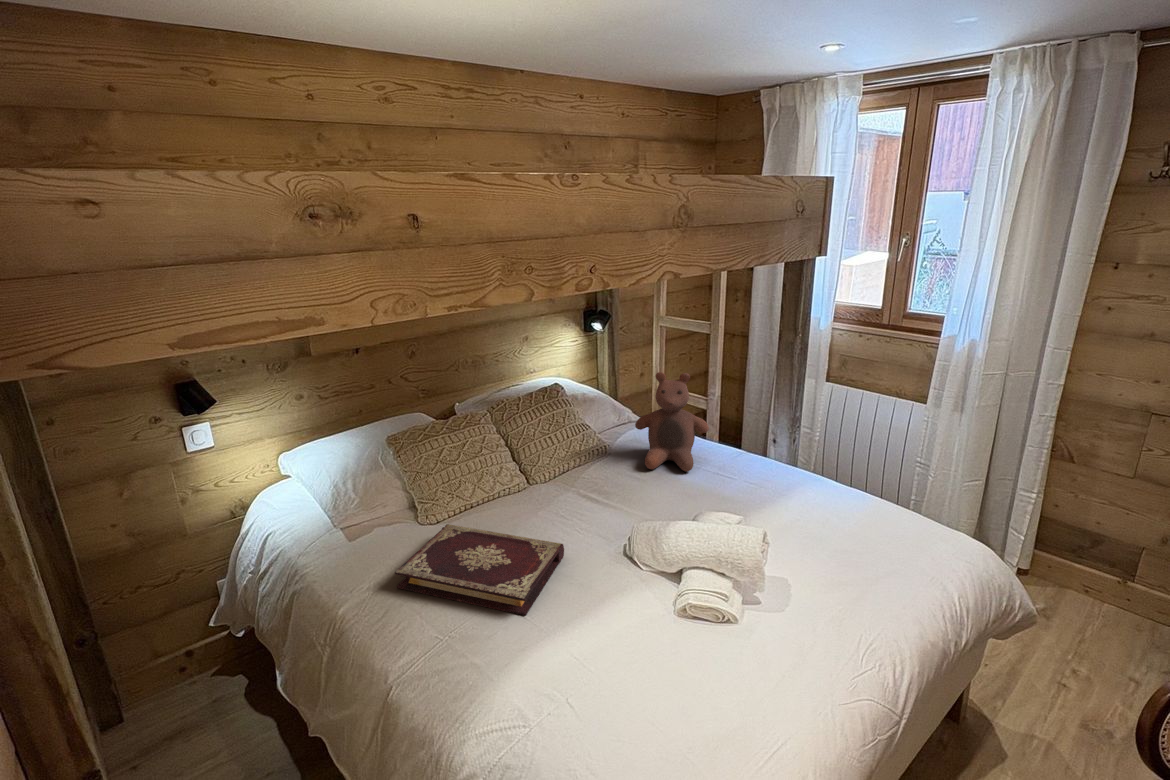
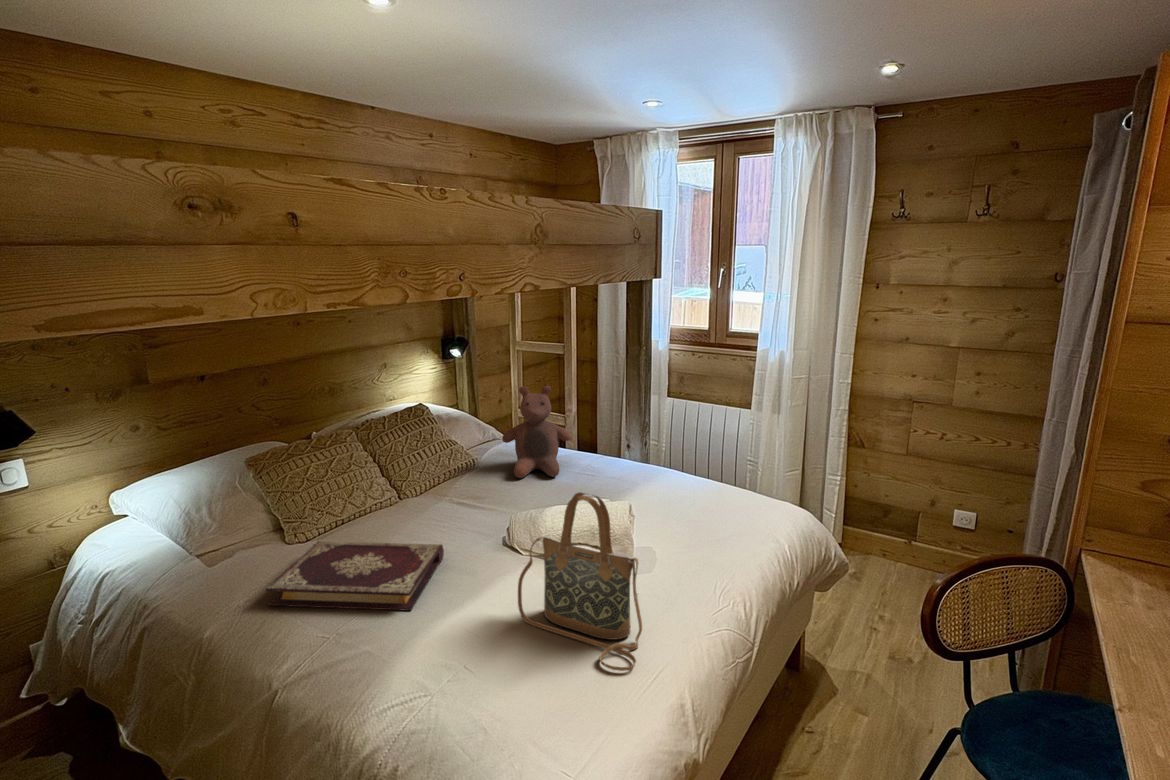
handbag: none [633,524,769,735] -> present [518,492,642,671]

